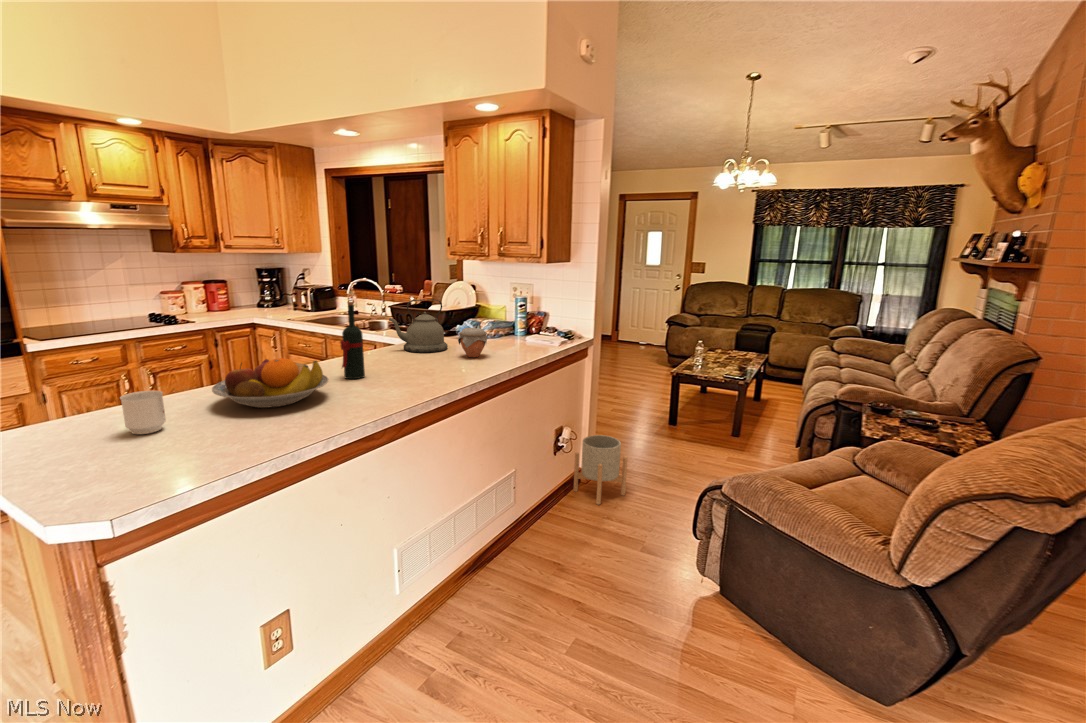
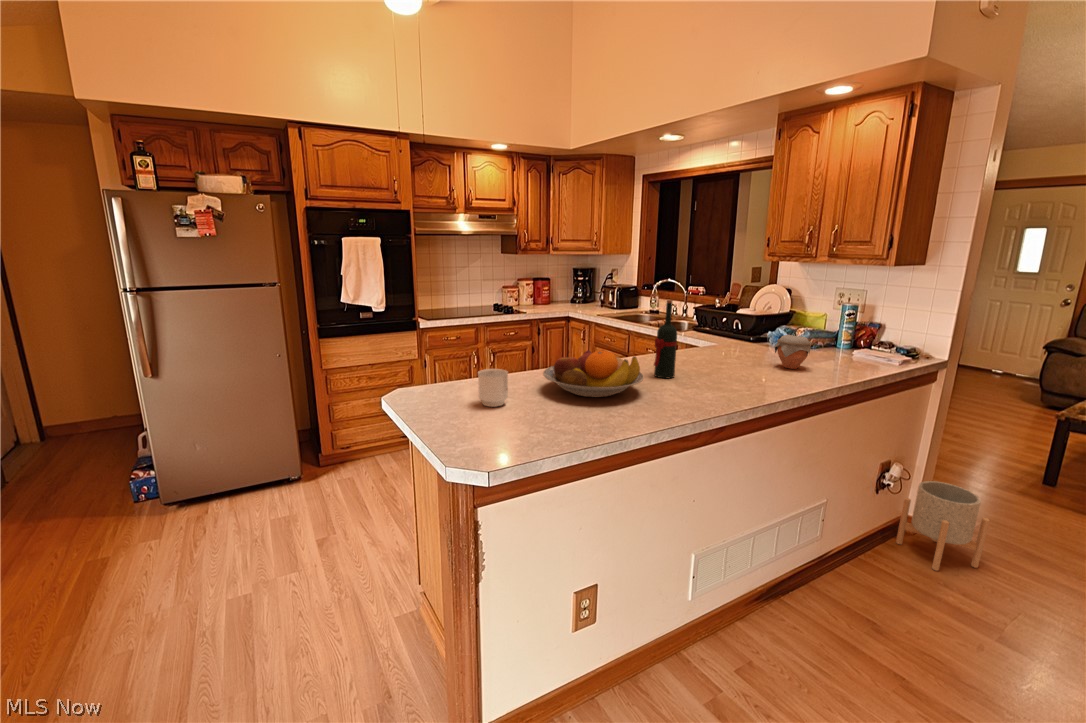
kettle: present [389,299,448,353] -> none [698,301,758,358]

